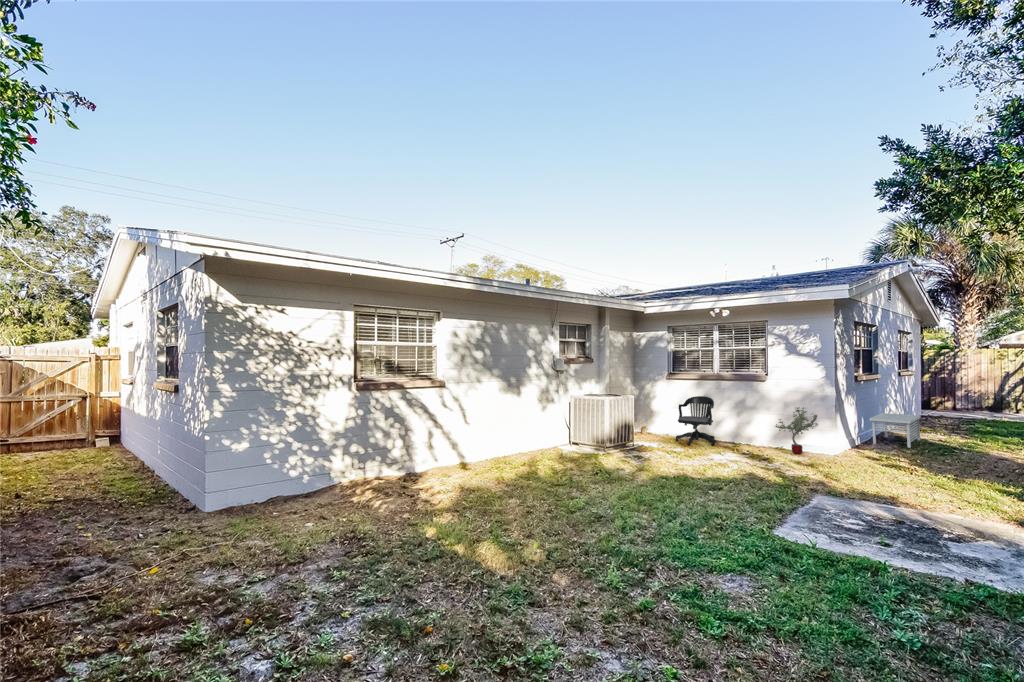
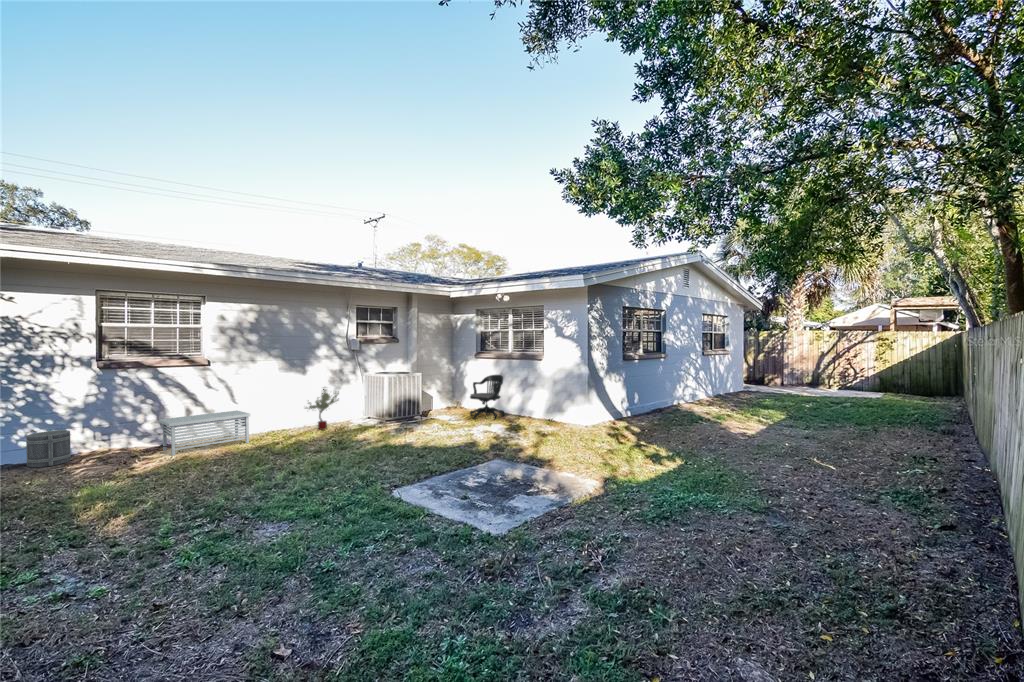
potted tree: present [775,407,818,455] -> present [305,389,339,430]
storage bench: present [869,413,921,448] -> present [159,411,250,456]
bucket: none [302,457,339,500] -> present [26,430,71,467]

